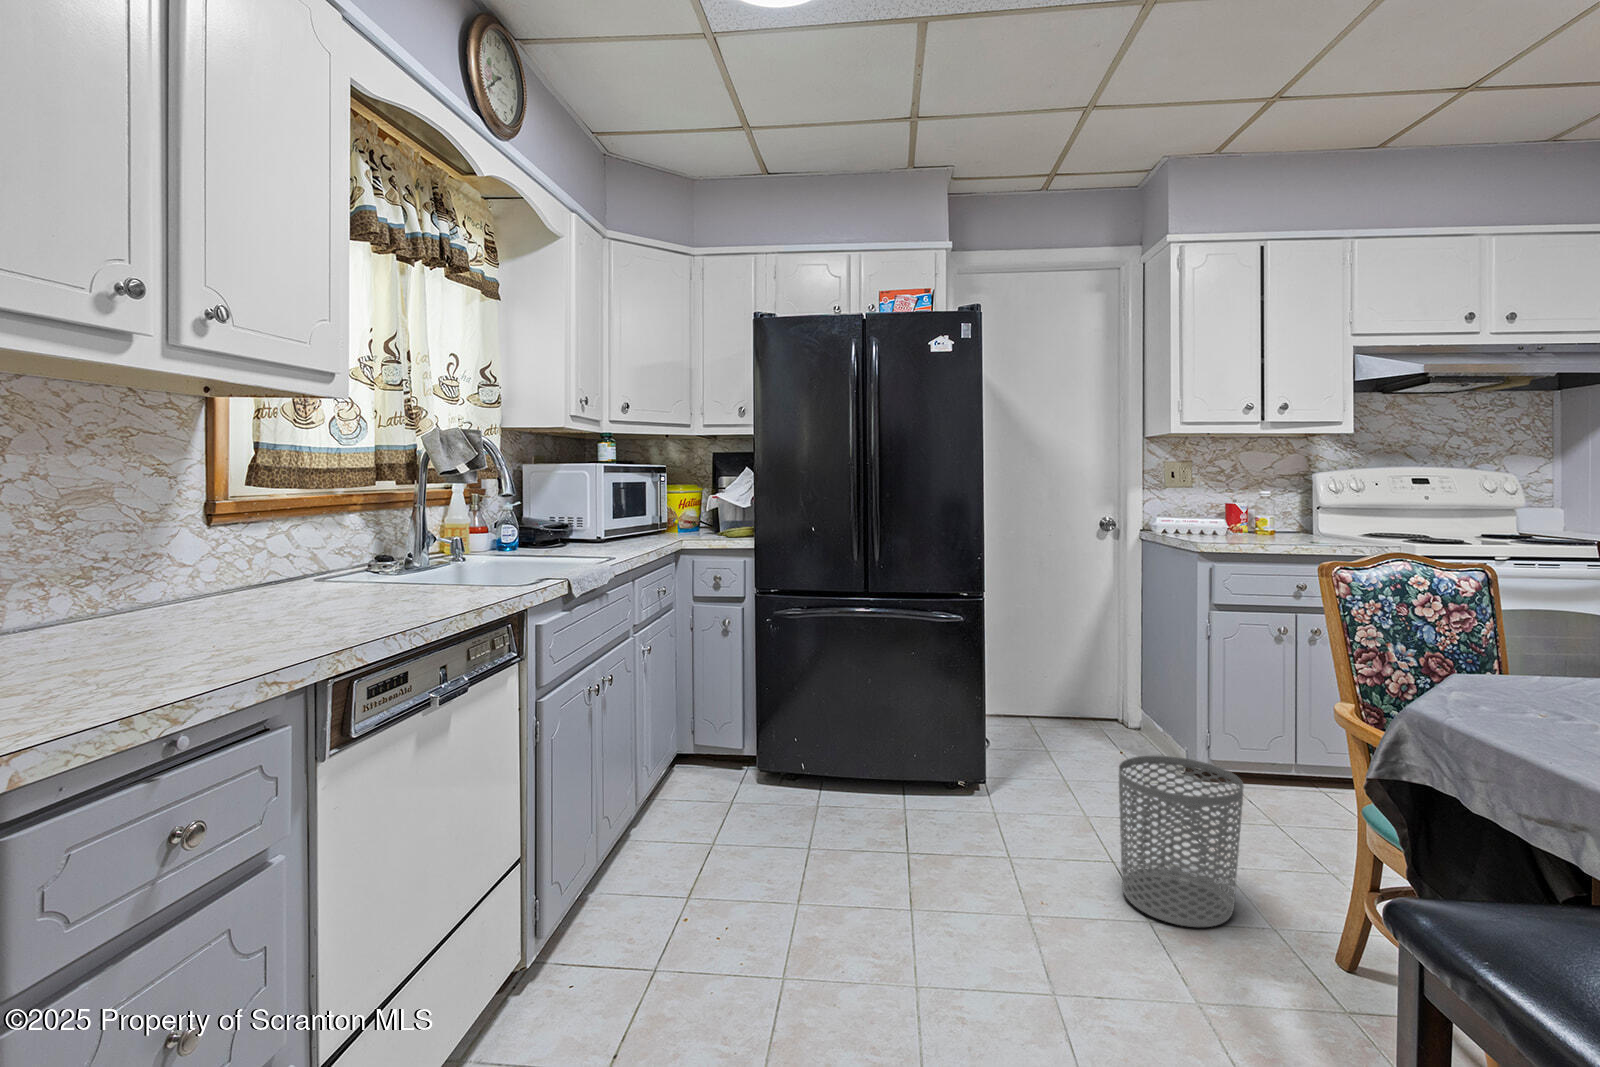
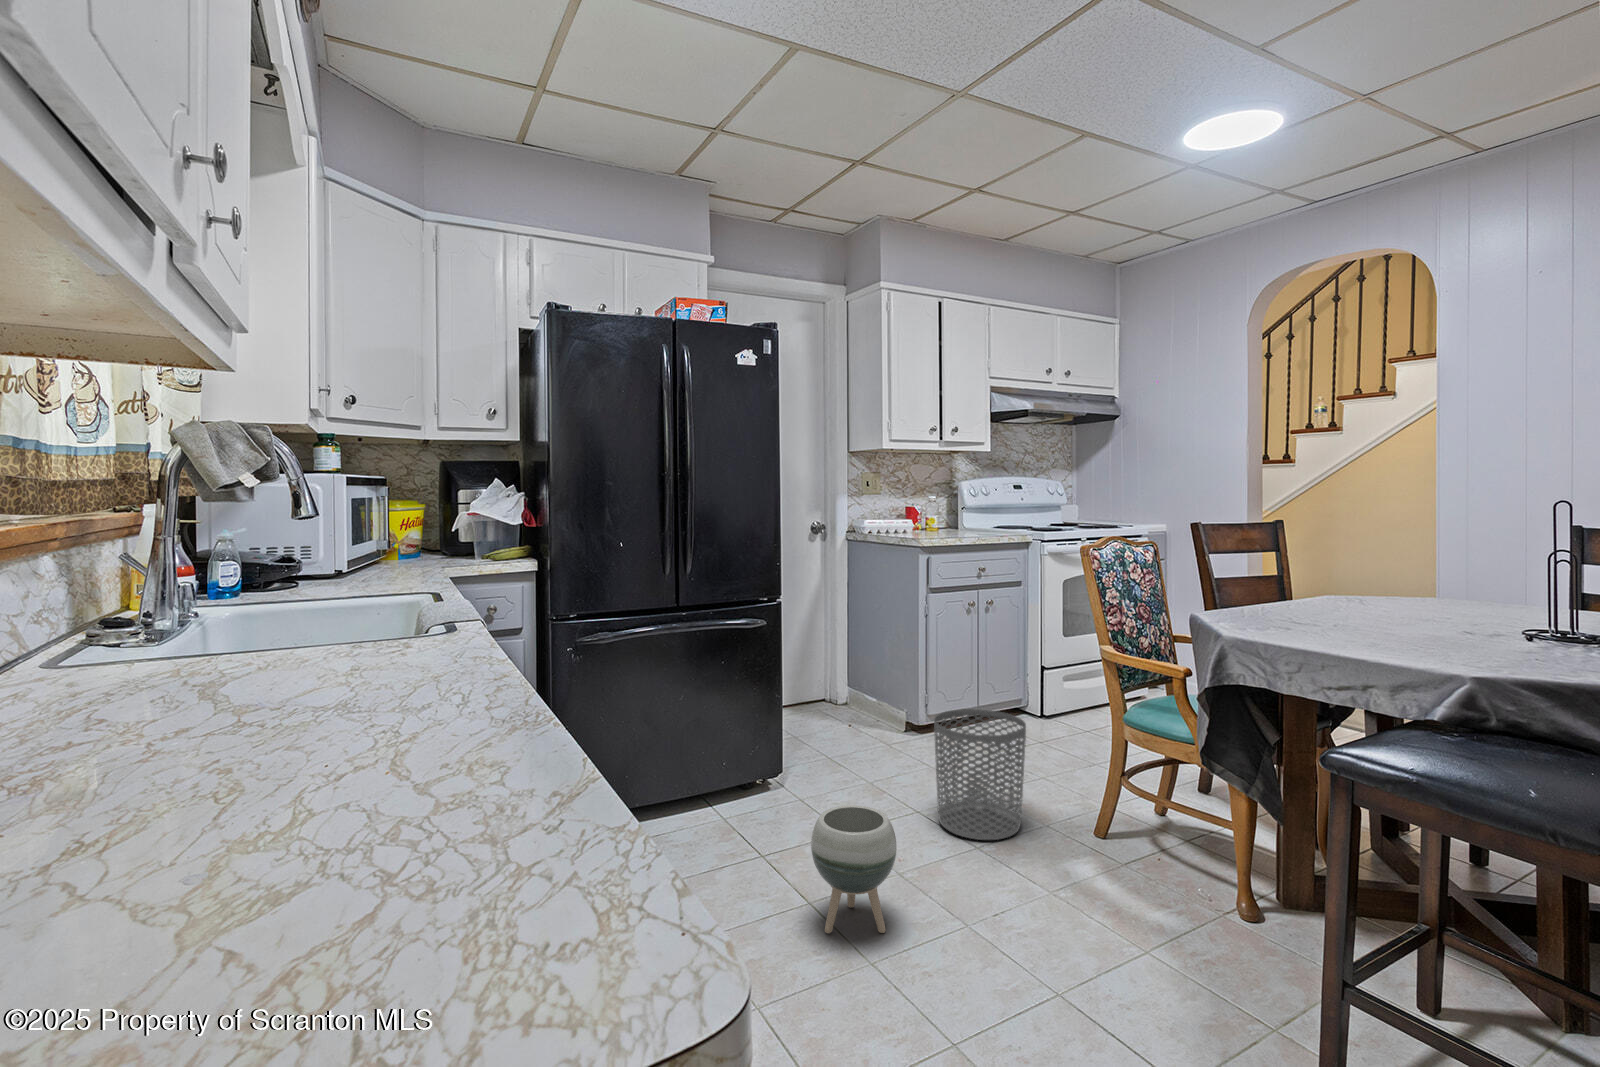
planter: none [887,829,981,977] -> present [811,805,897,933]

